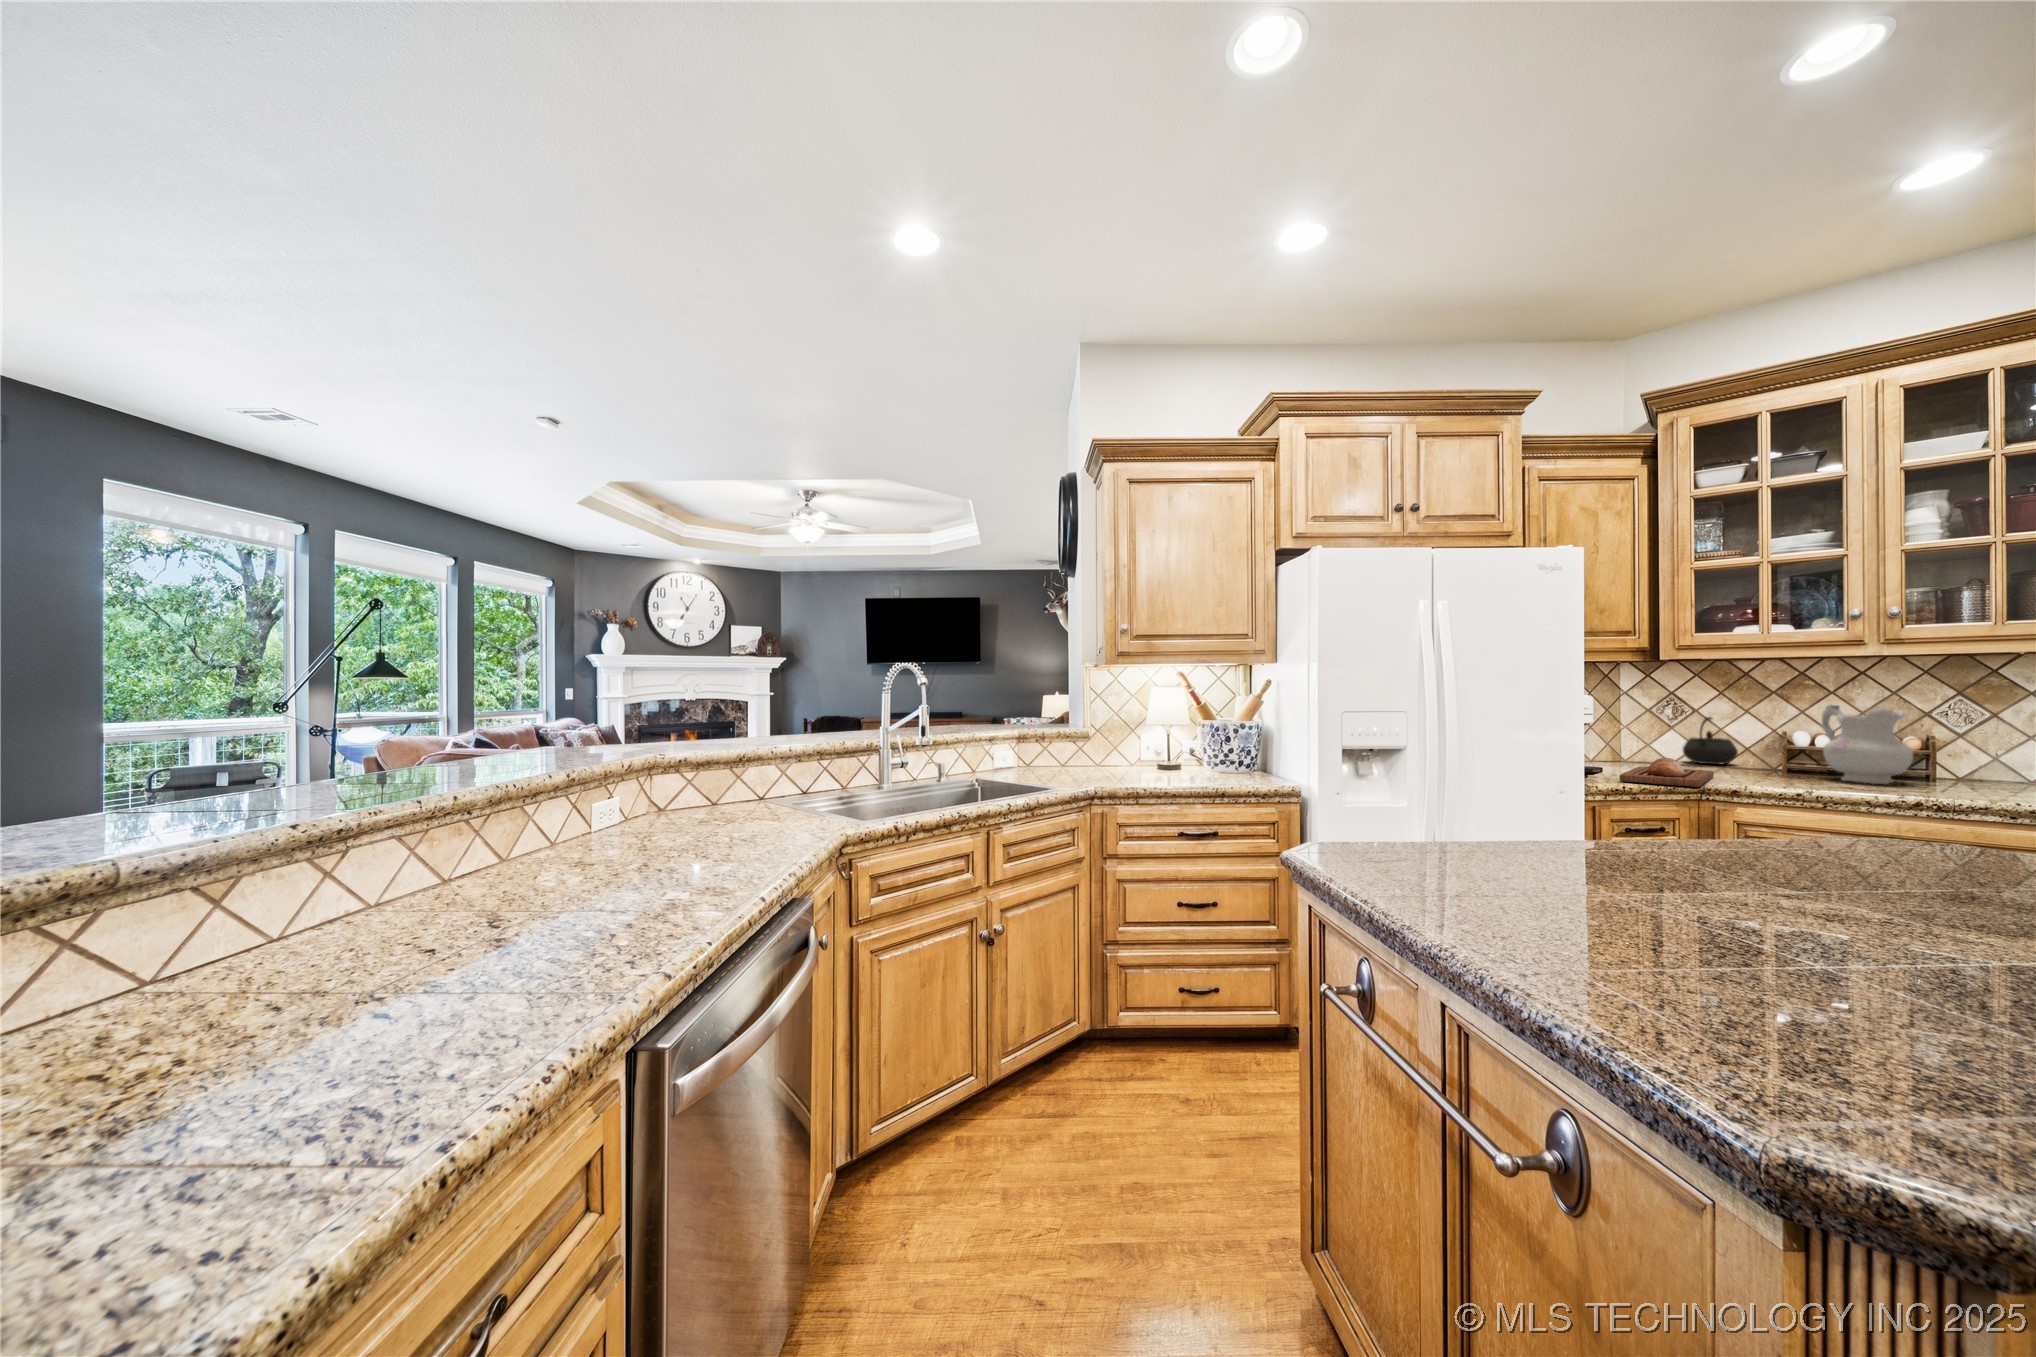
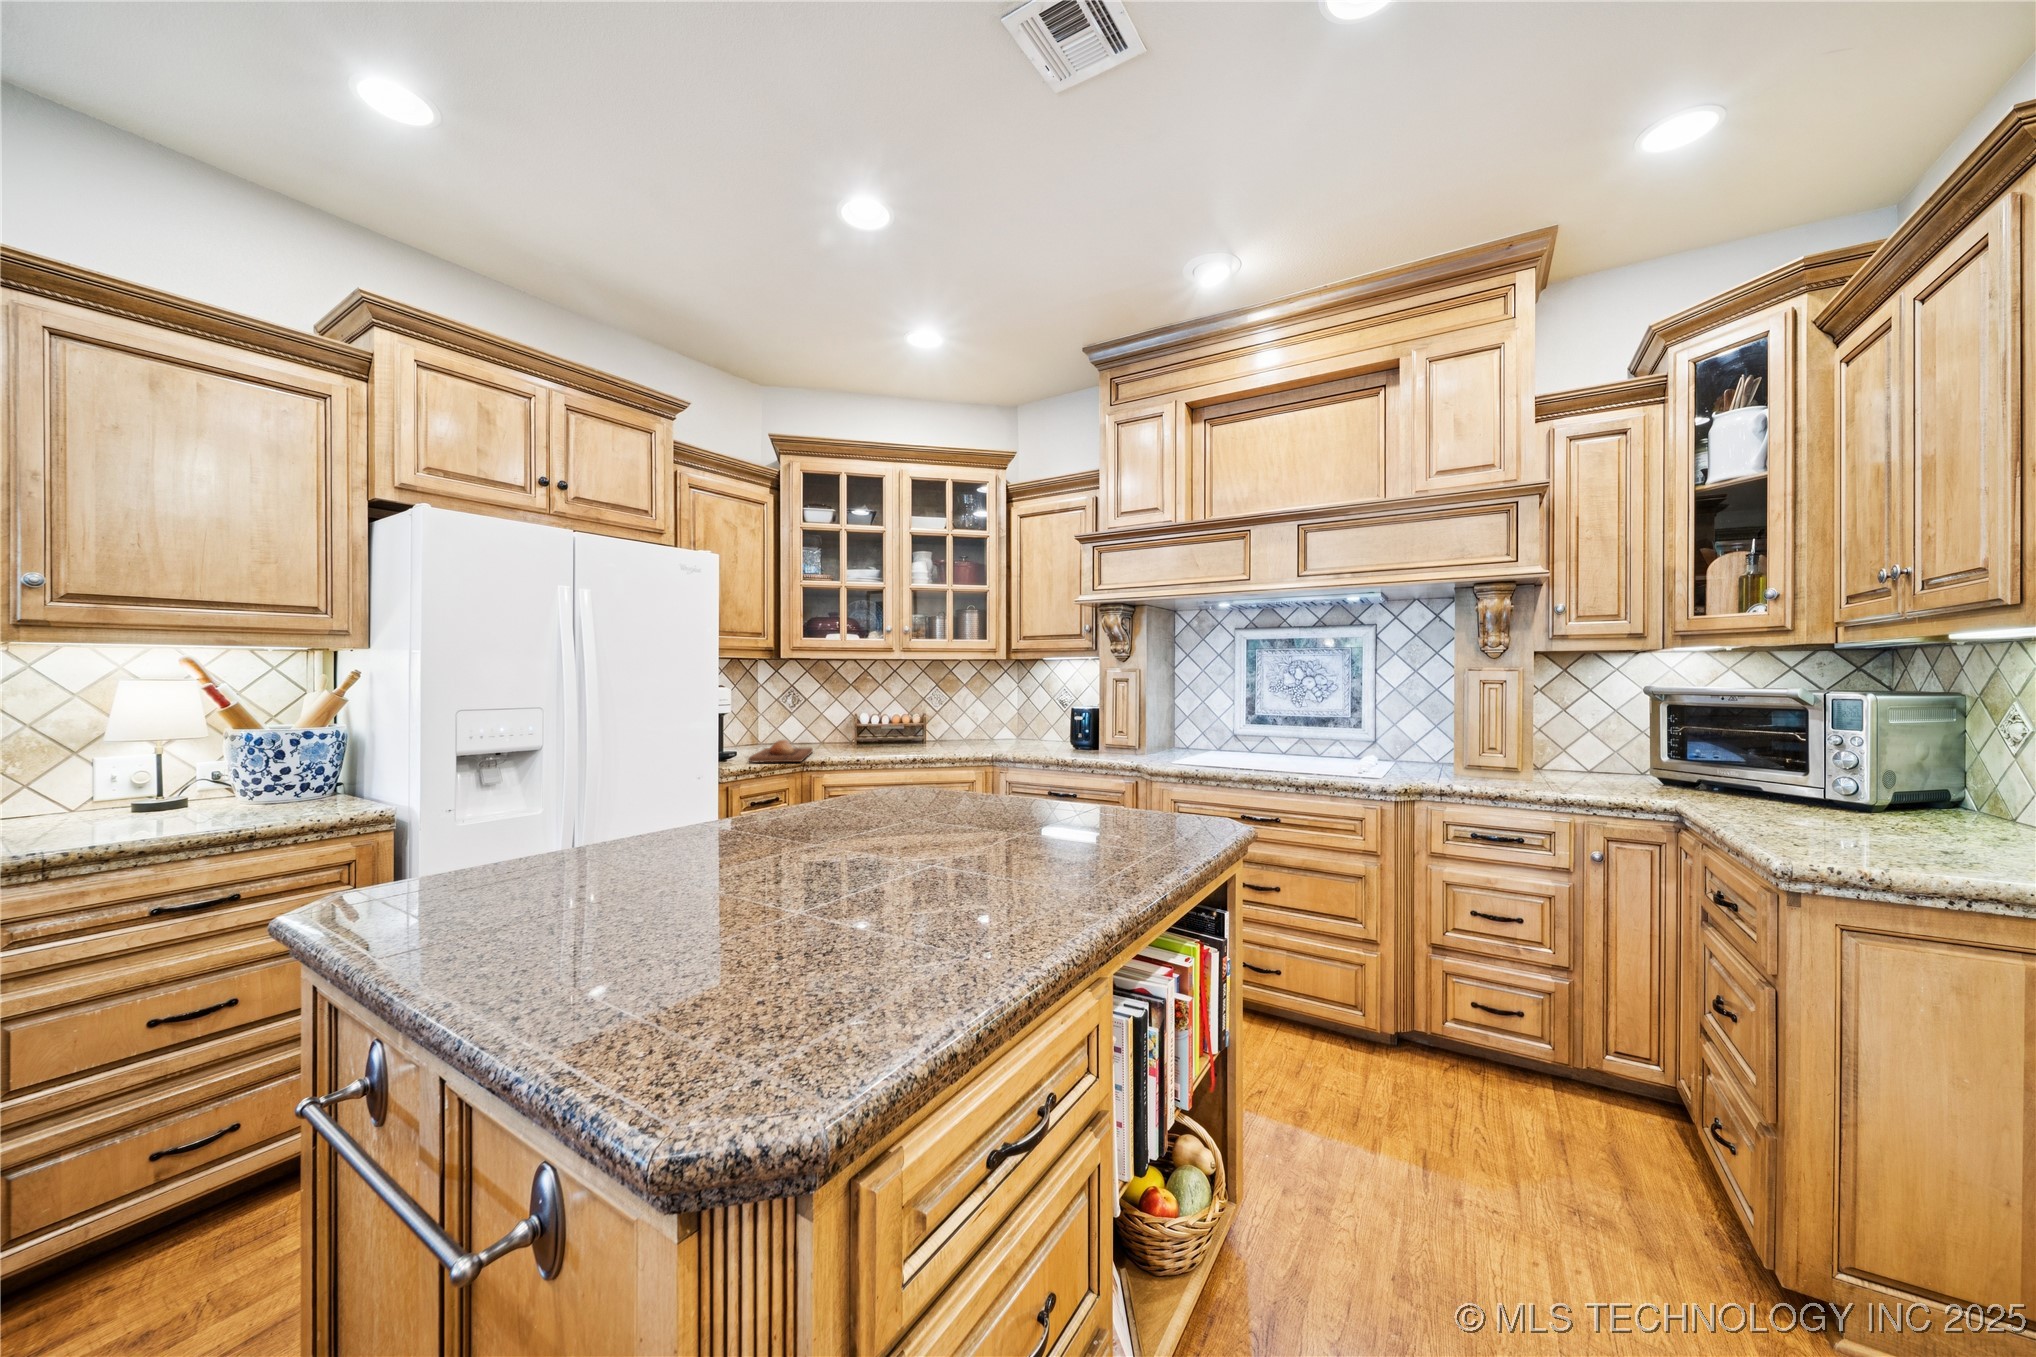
ceramic pitcher: present [1822,705,1913,784] -> none [874,694,916,748]
kettle: present [1683,717,1738,765] -> none [796,705,830,742]

